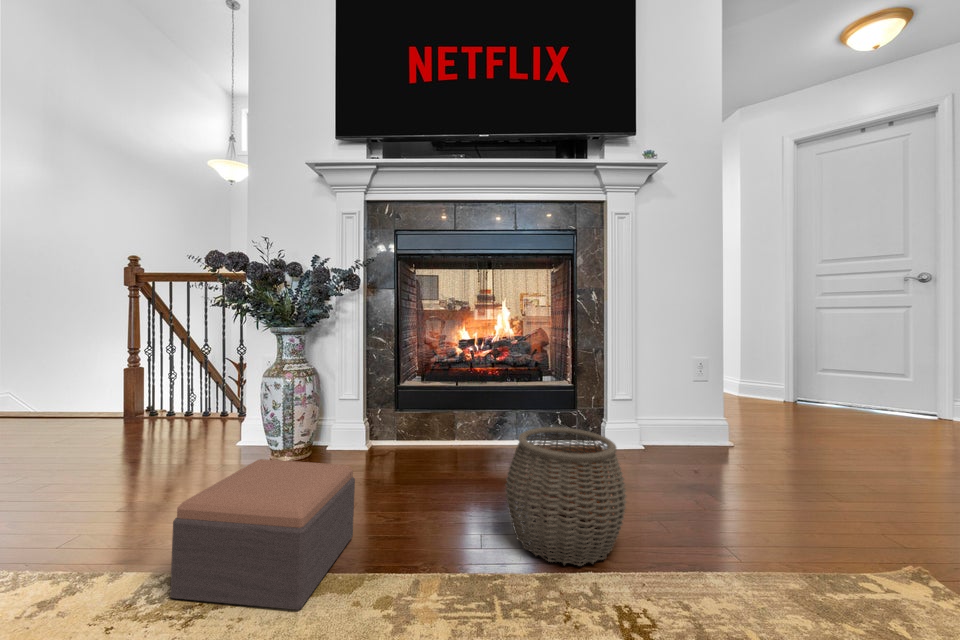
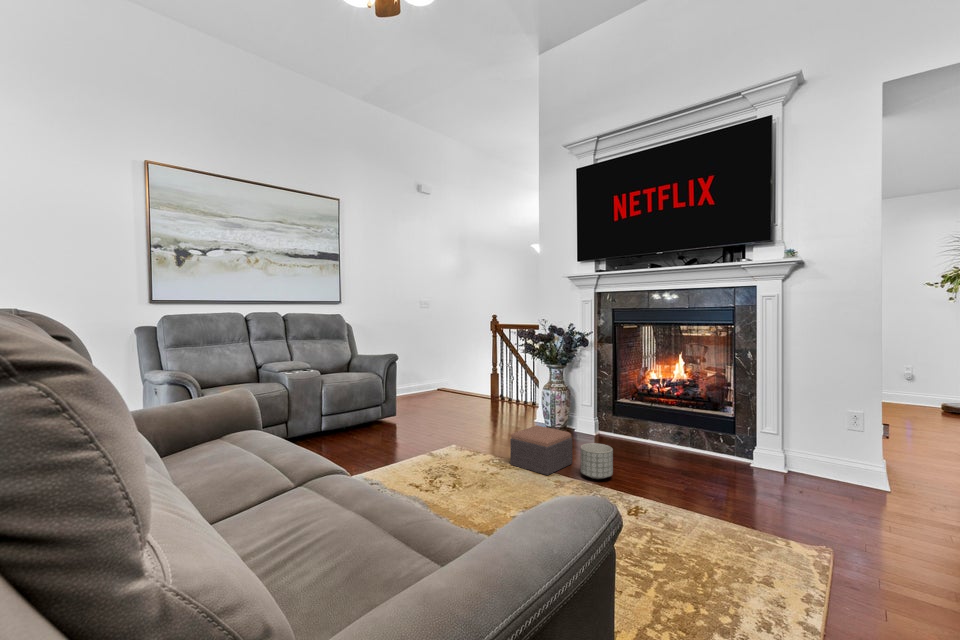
woven basket: present [505,427,627,566] -> none [639,428,704,493]
planter: none [387,482,464,580] -> present [581,443,613,480]

